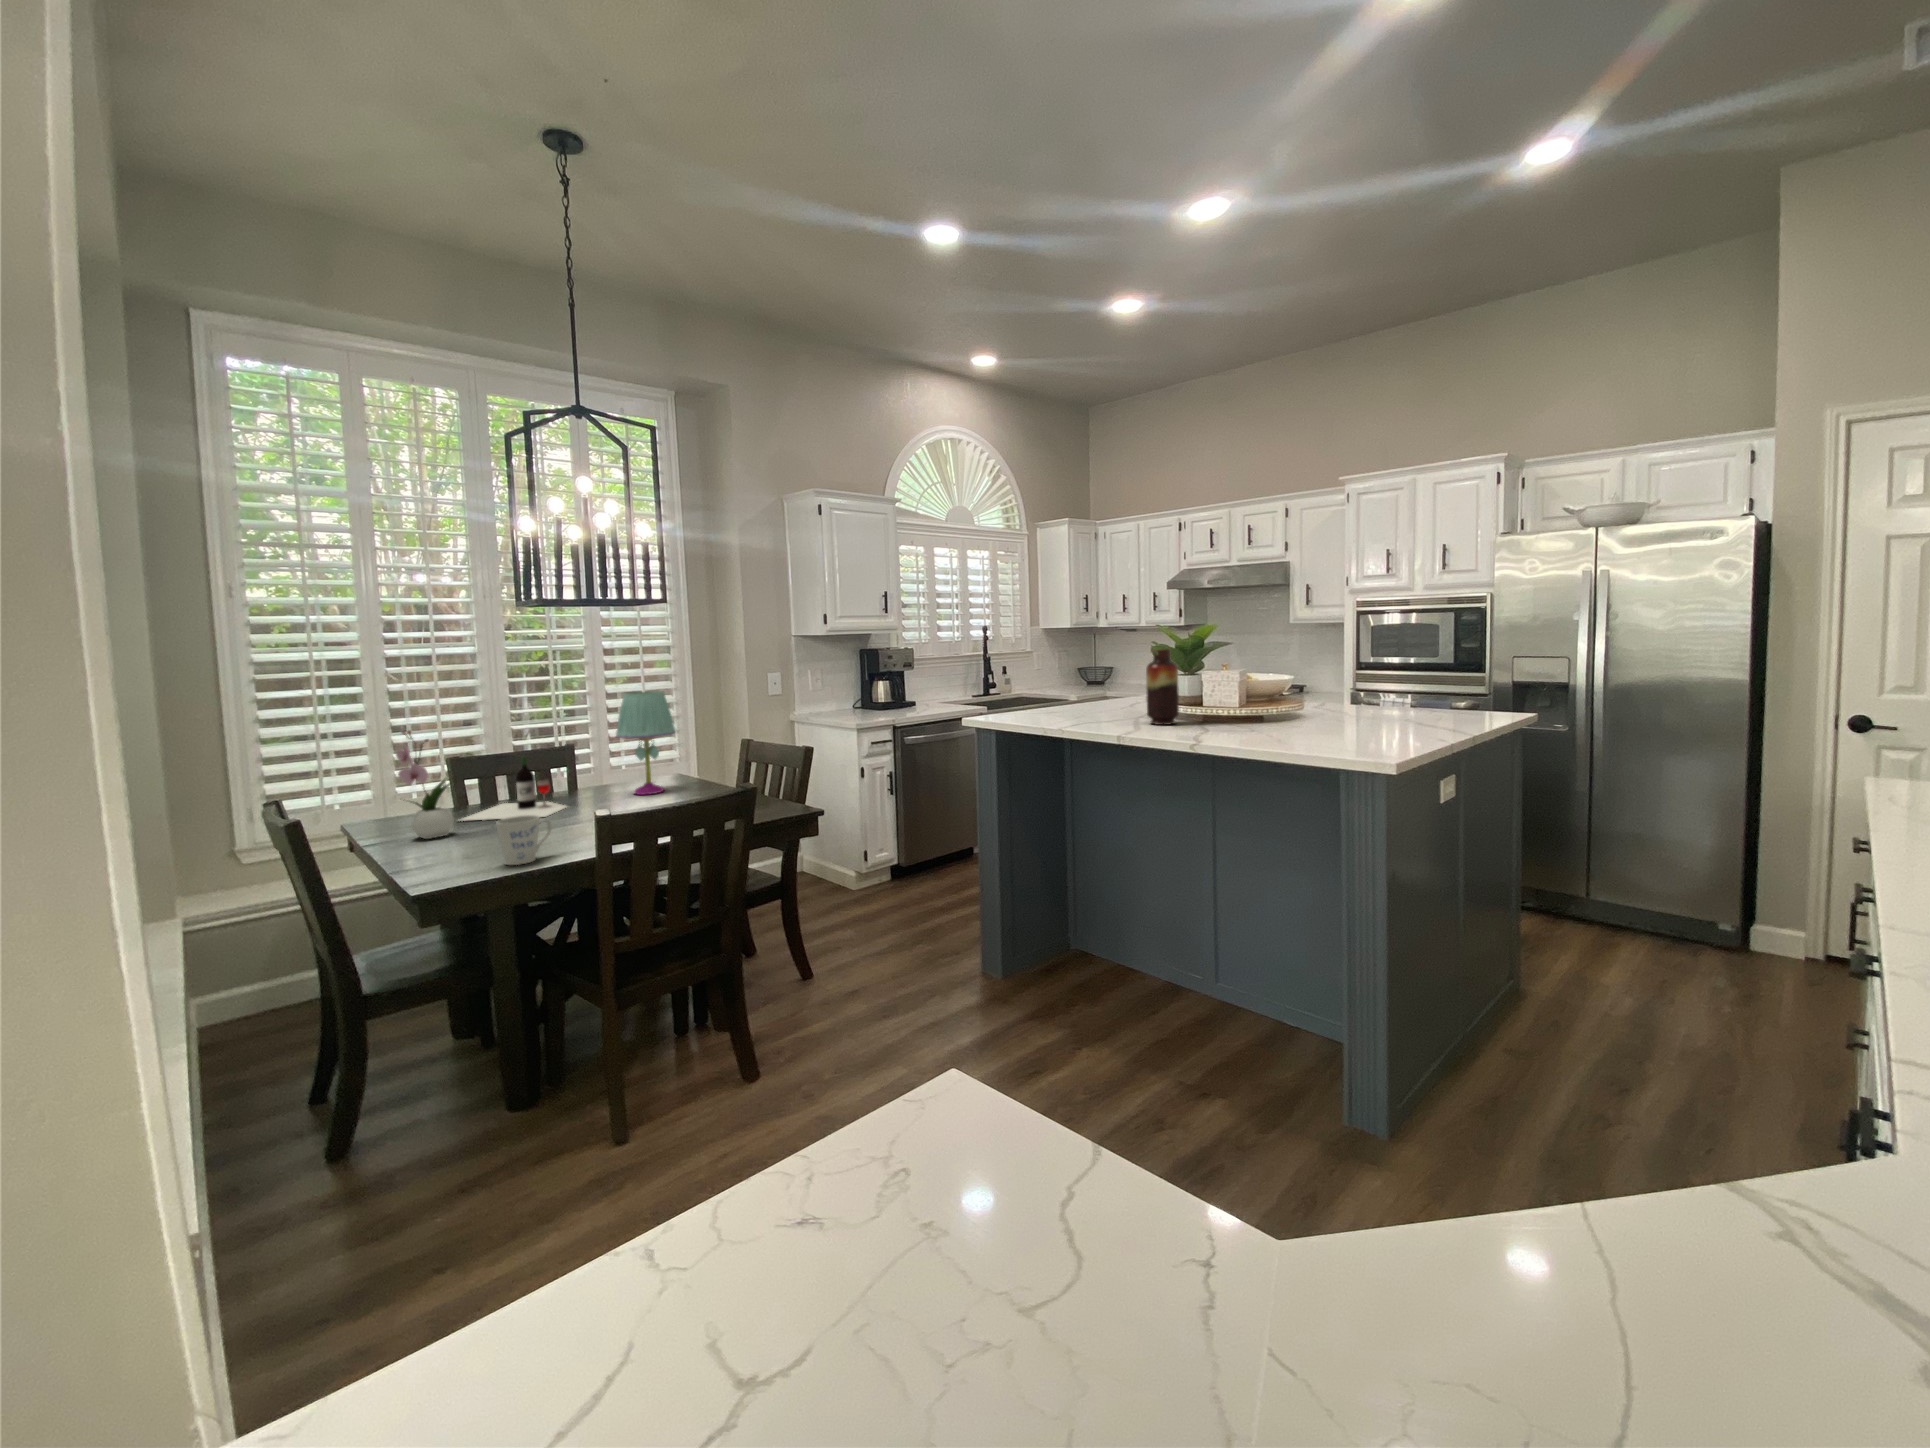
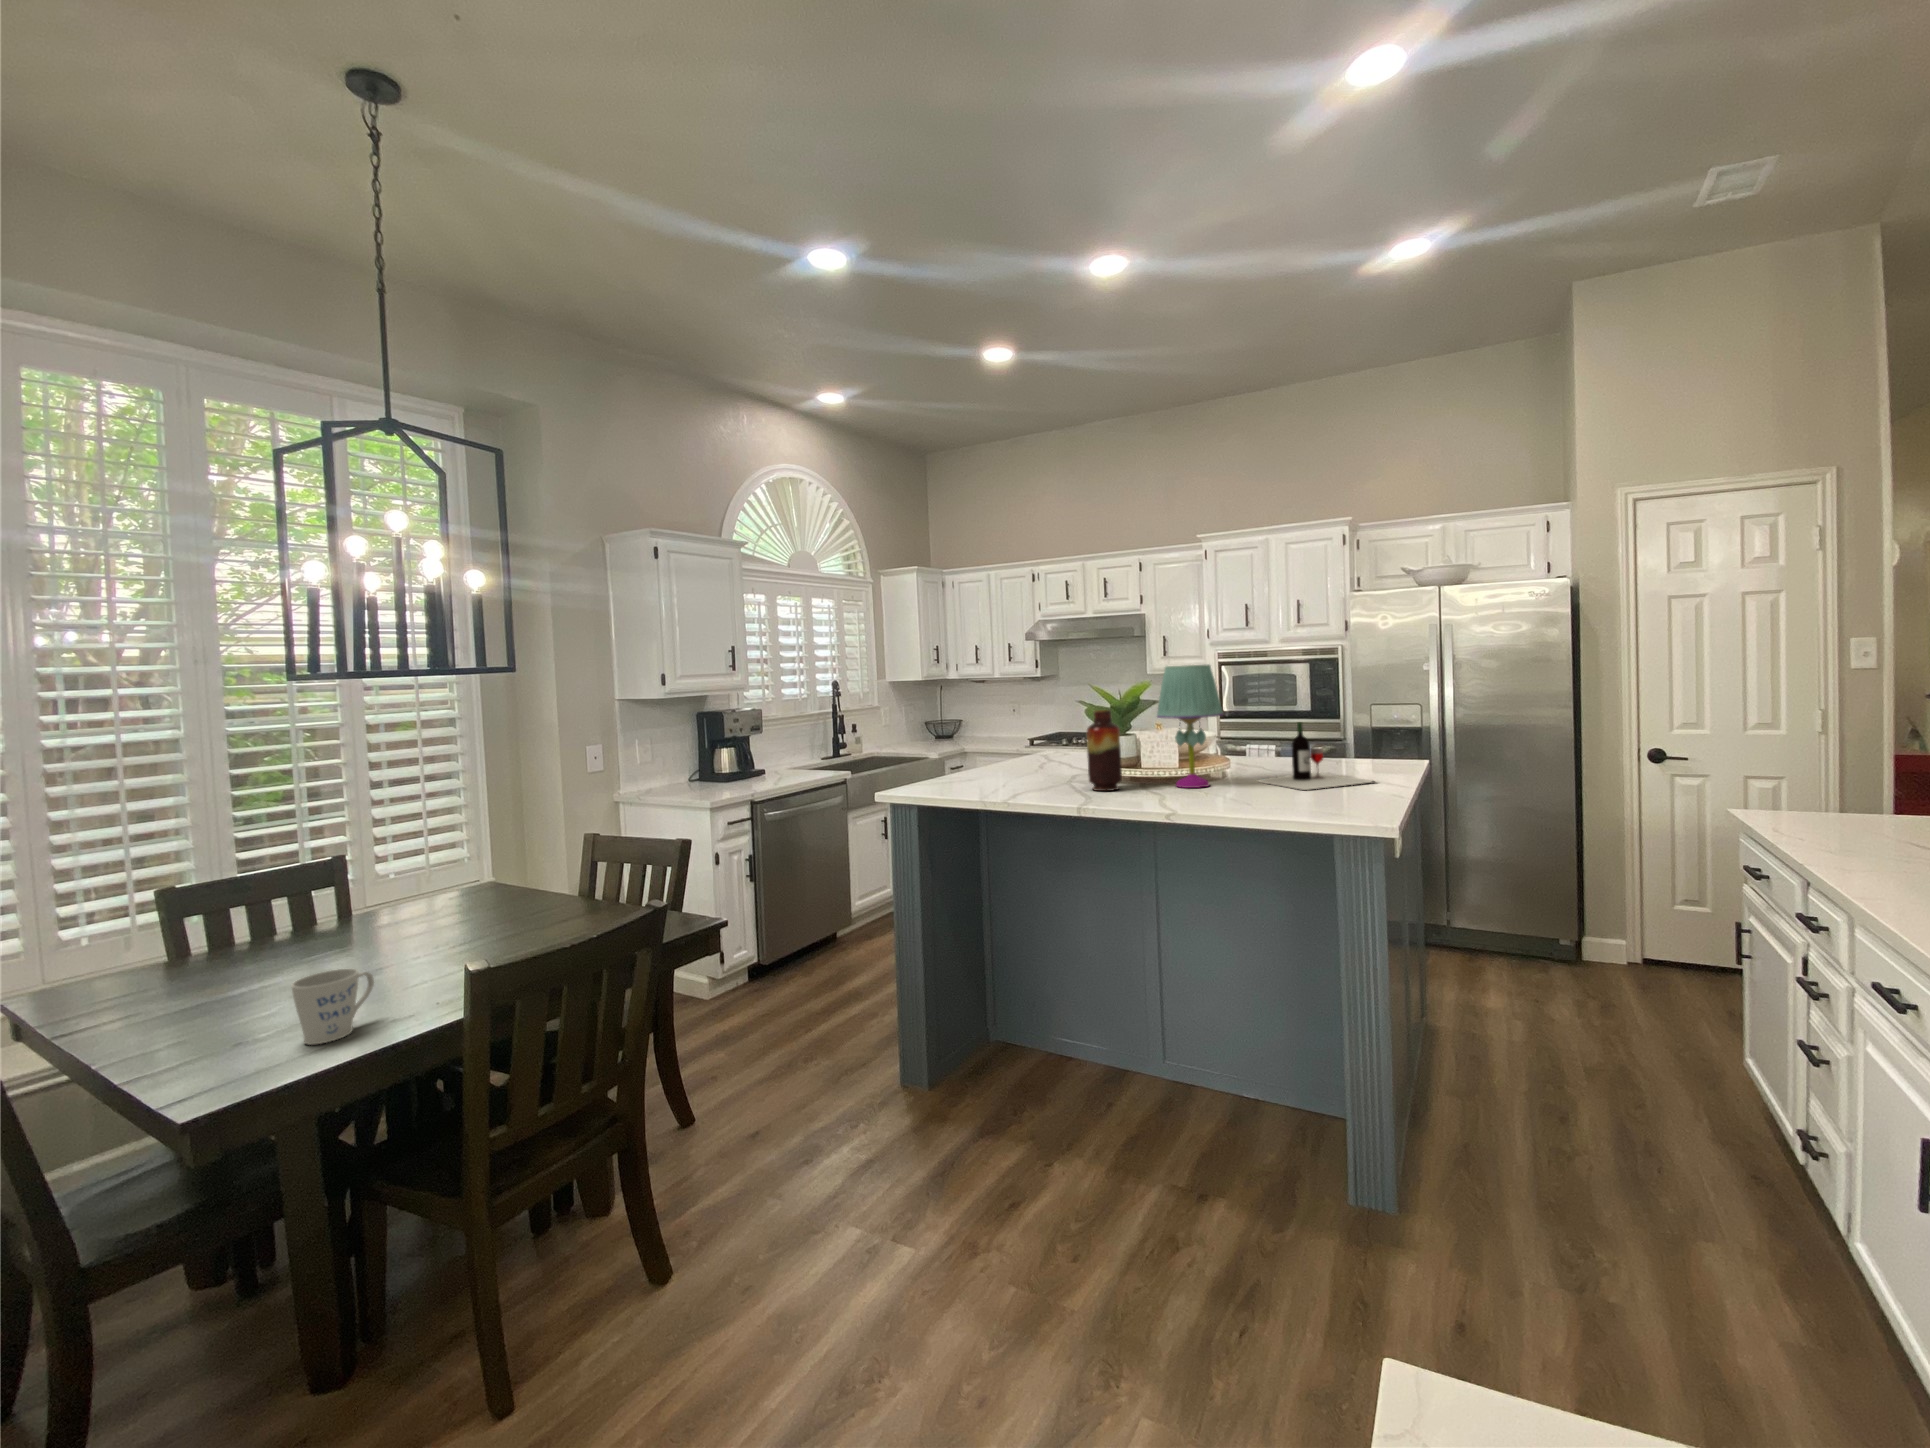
table lamp: present [616,691,675,795] -> present [1157,665,1223,788]
flower arrangement: present [396,731,454,839] -> none [92,860,196,1015]
wine bottle: present [461,756,567,821] -> present [1257,722,1372,790]

